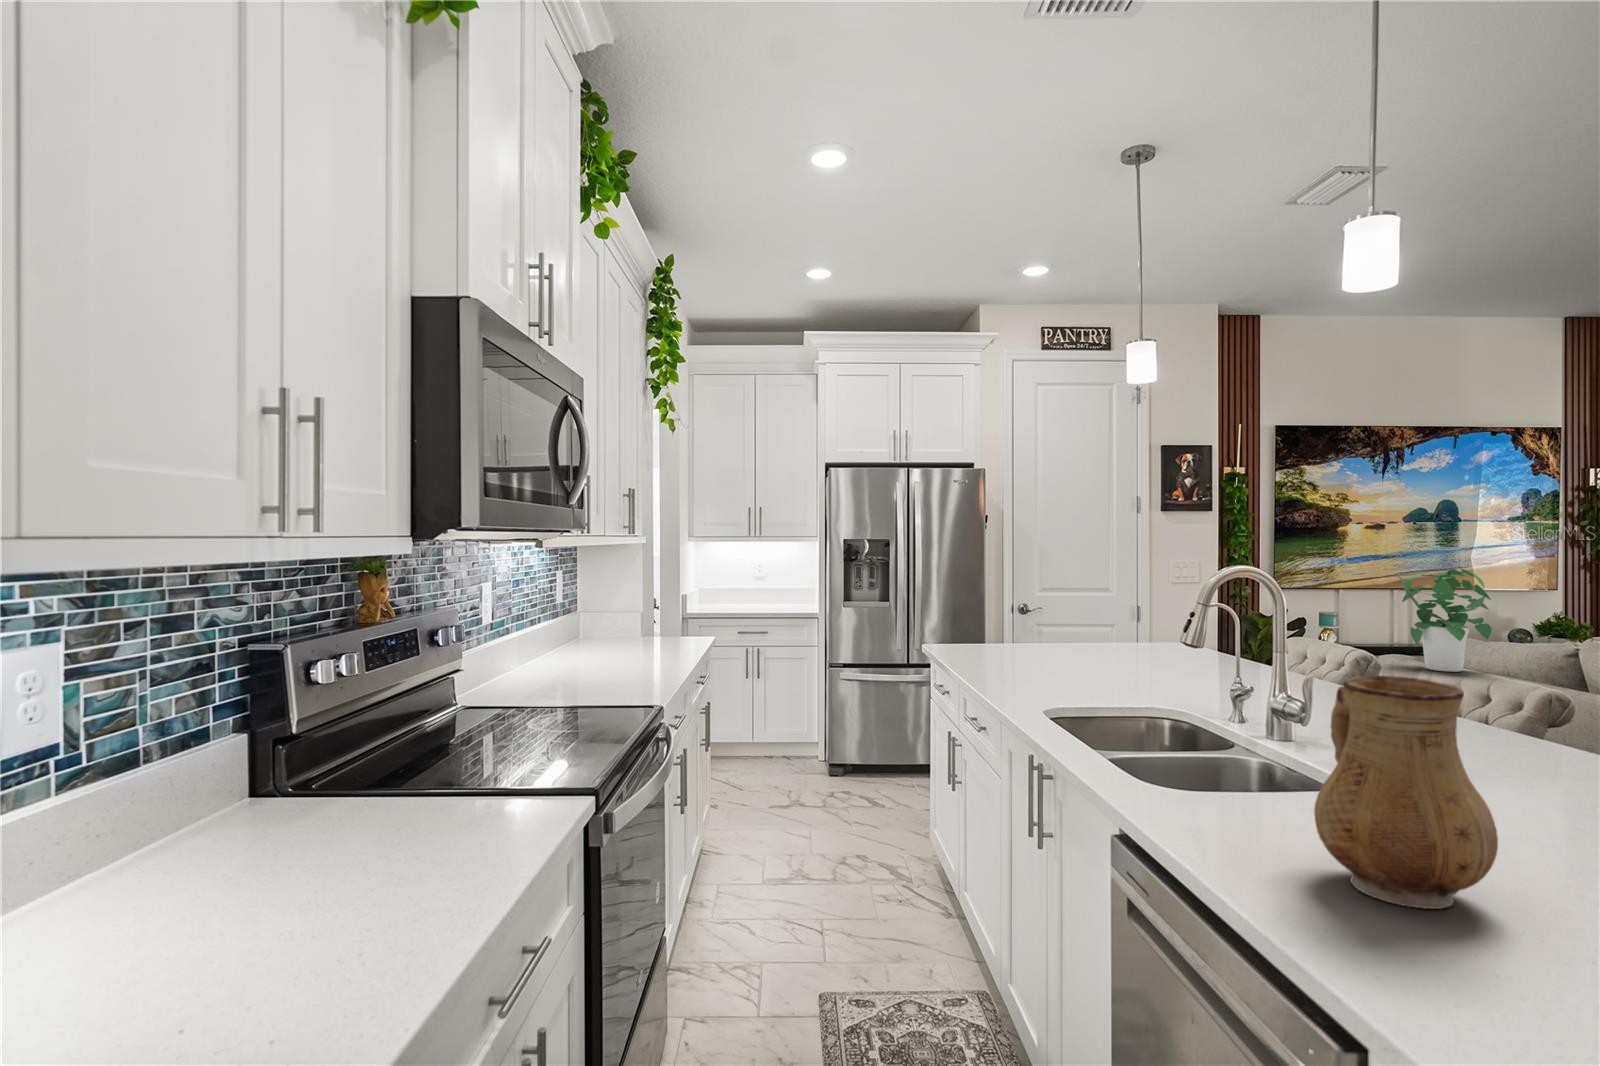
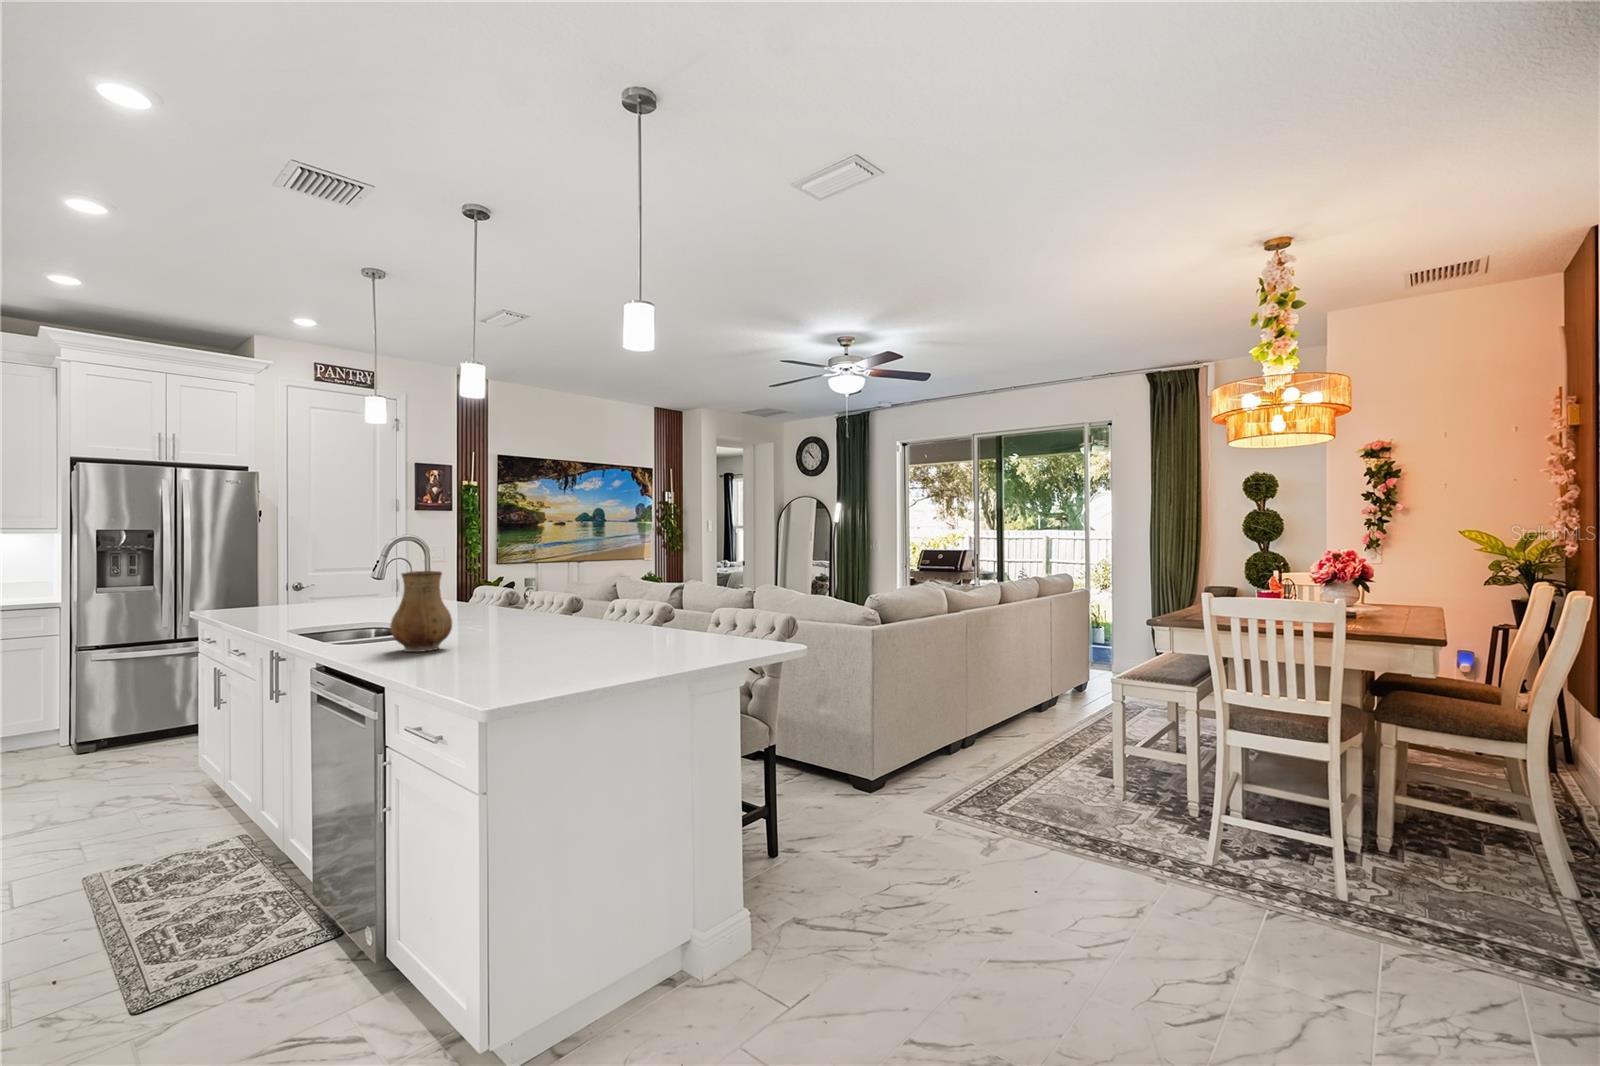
potted plant: present [1397,569,1492,672] -> none [528,543,573,599]

